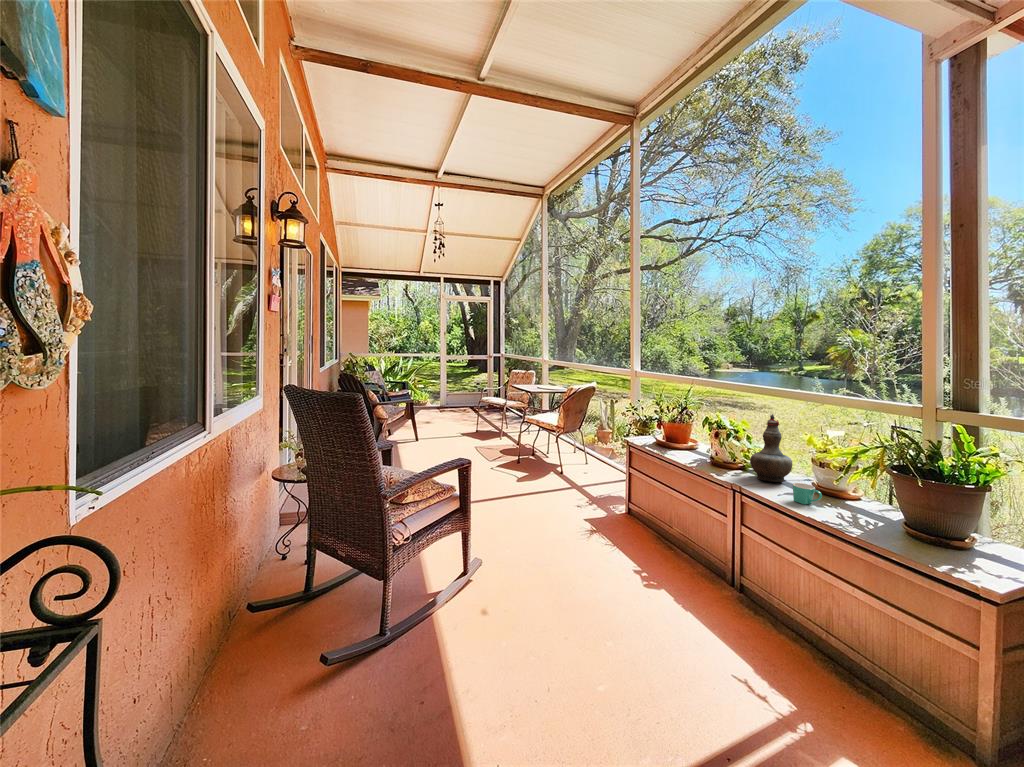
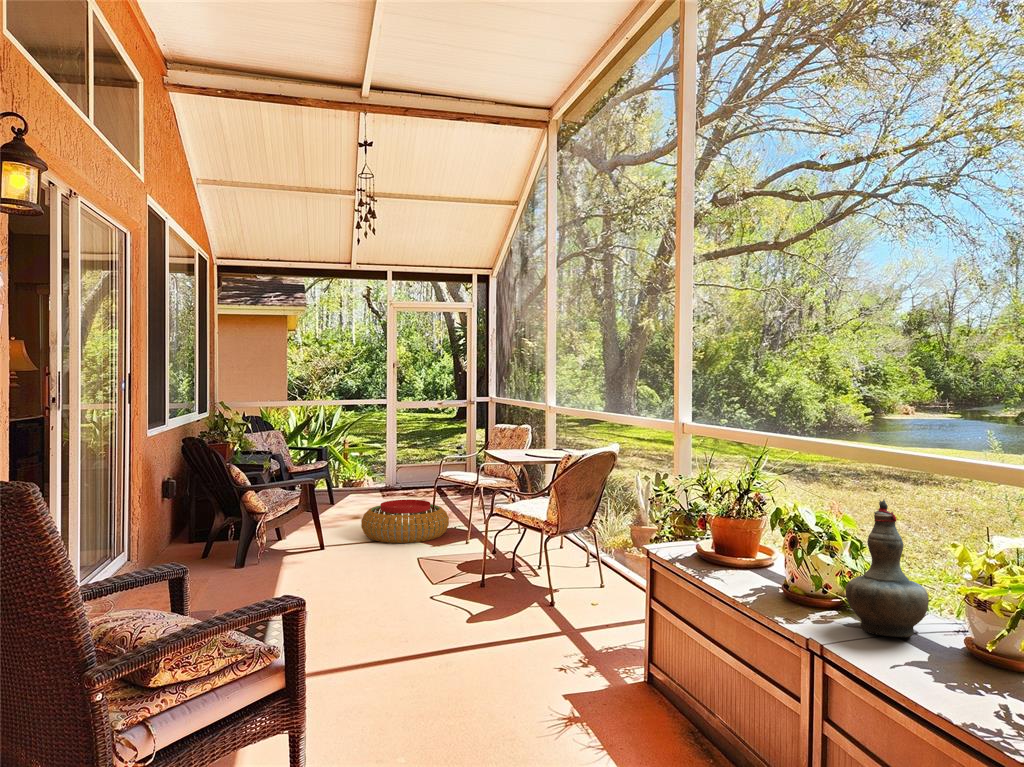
pouf: none [437,414,488,439] -> present [361,500,449,543]
mug: present [793,483,822,504] -> none [919,643,977,691]

